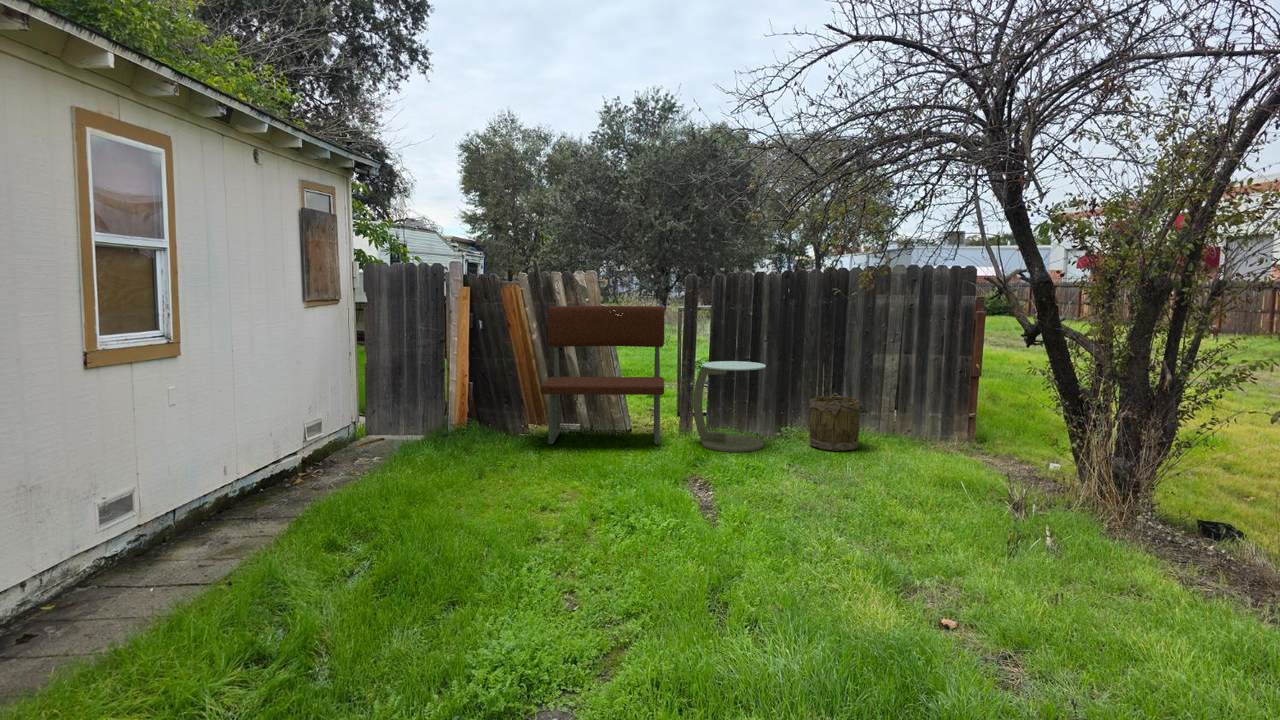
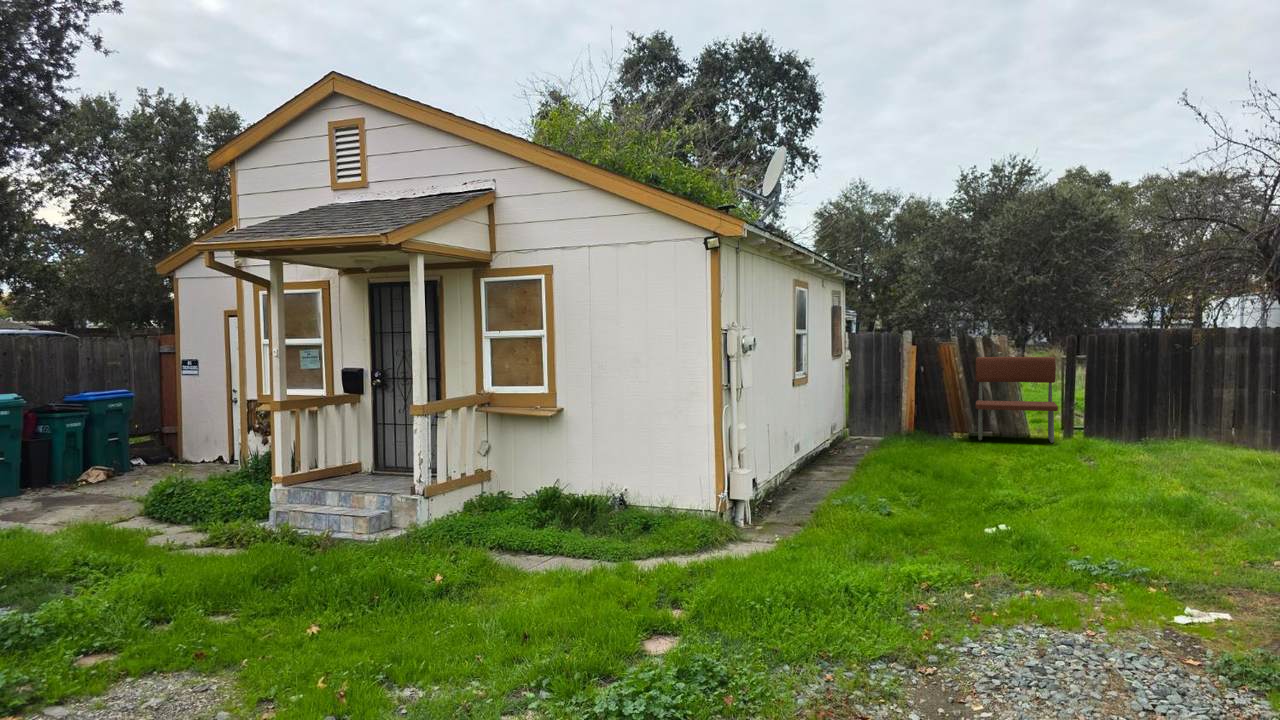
side table: present [693,361,766,452] -> none [1078,392,1130,448]
bucket: present [809,393,868,451] -> none [1164,414,1208,450]

